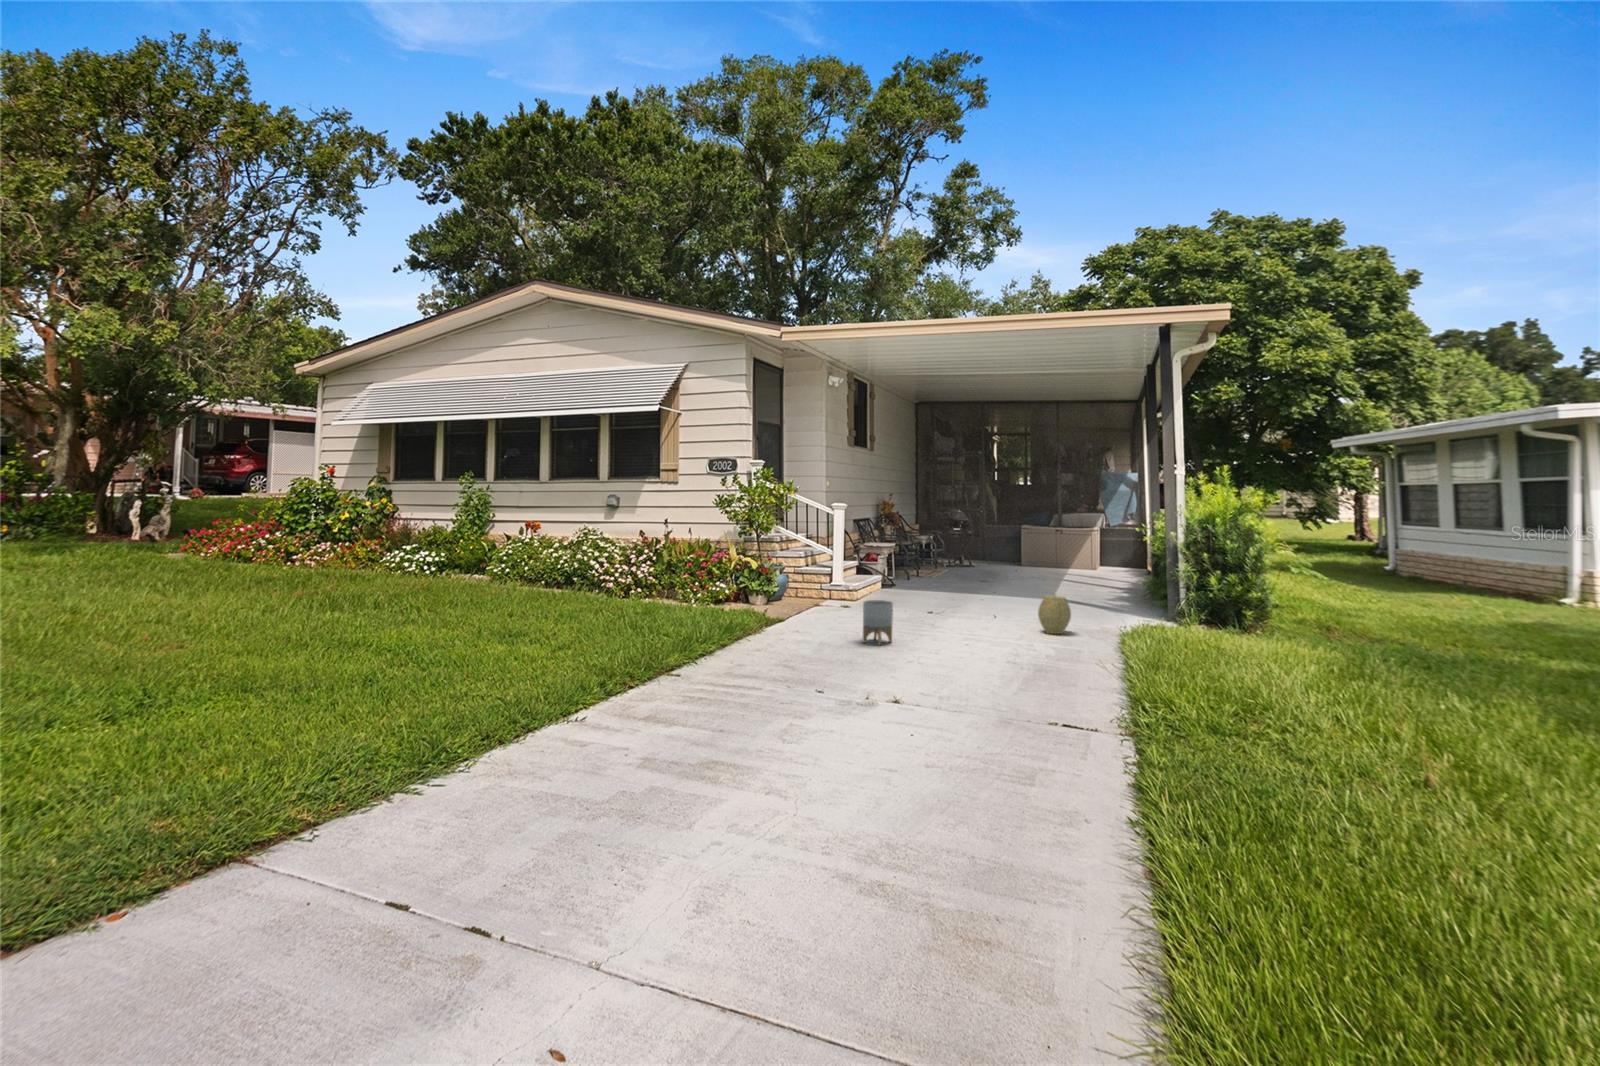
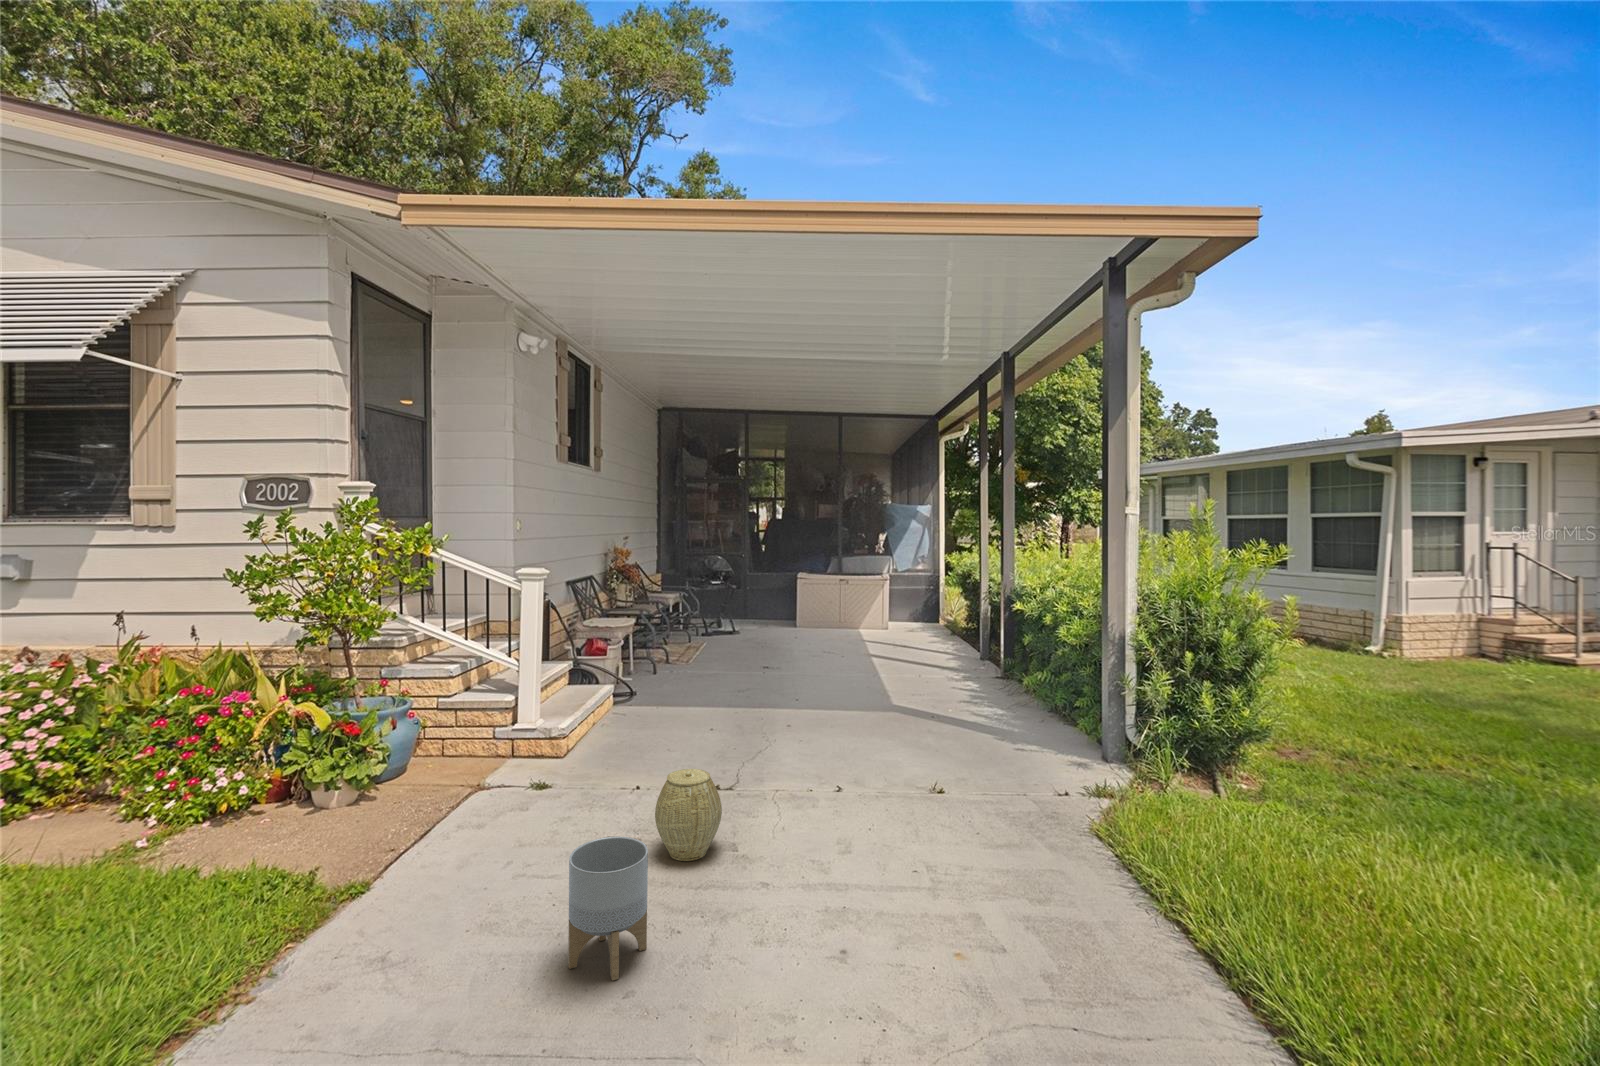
woven basket: present [1038,595,1071,634] -> present [655,769,722,861]

